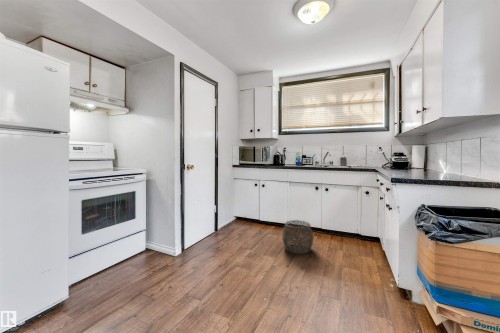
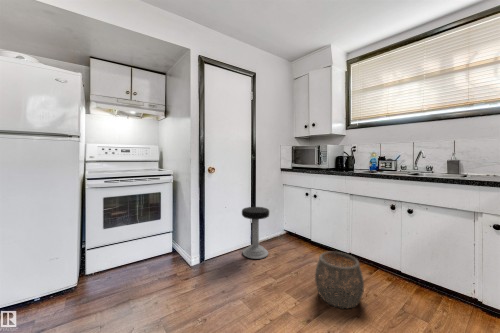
stool: none [211,198,235,240] -> present [242,207,269,259]

